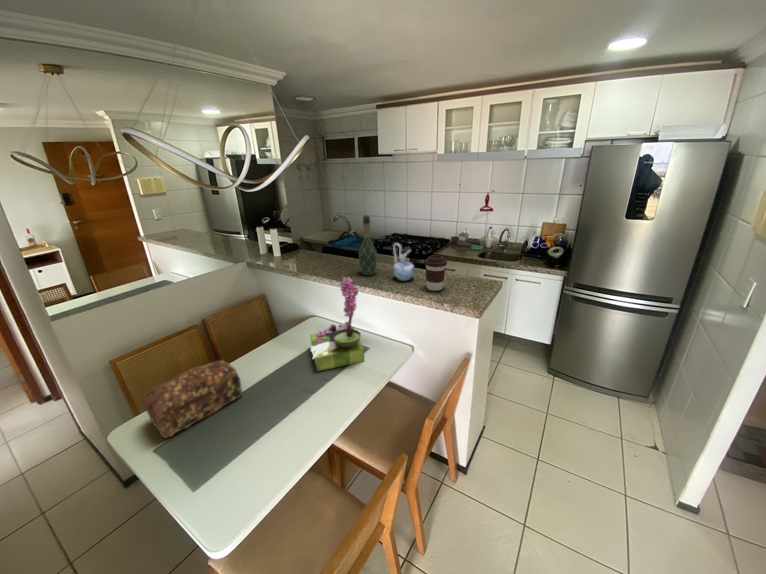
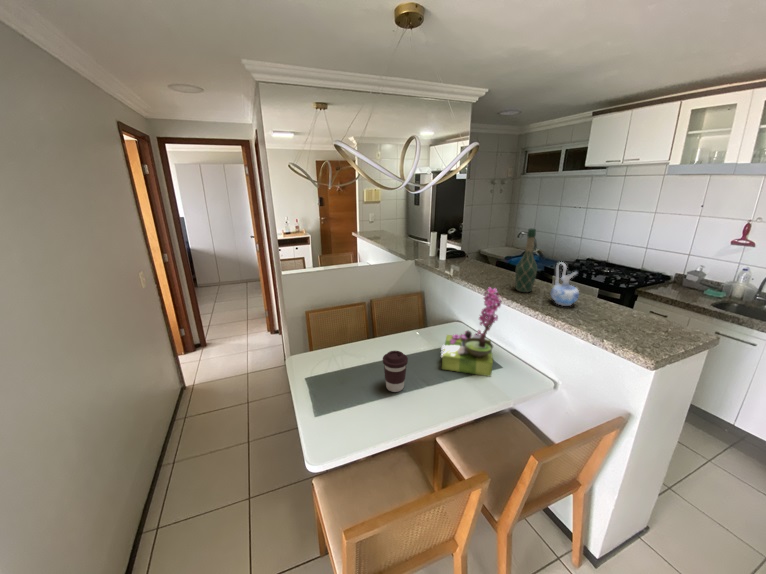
coffee cup: present [425,255,447,291] -> present [383,351,408,392]
bread loaf: present [143,360,242,438] -> none [313,331,377,375]

